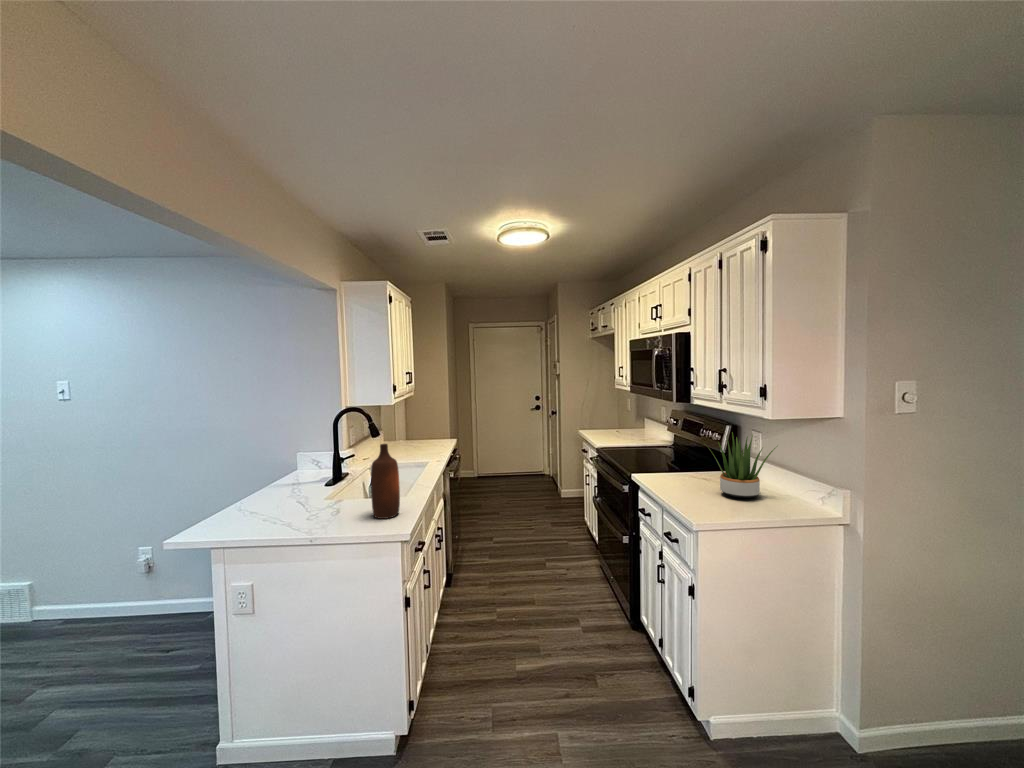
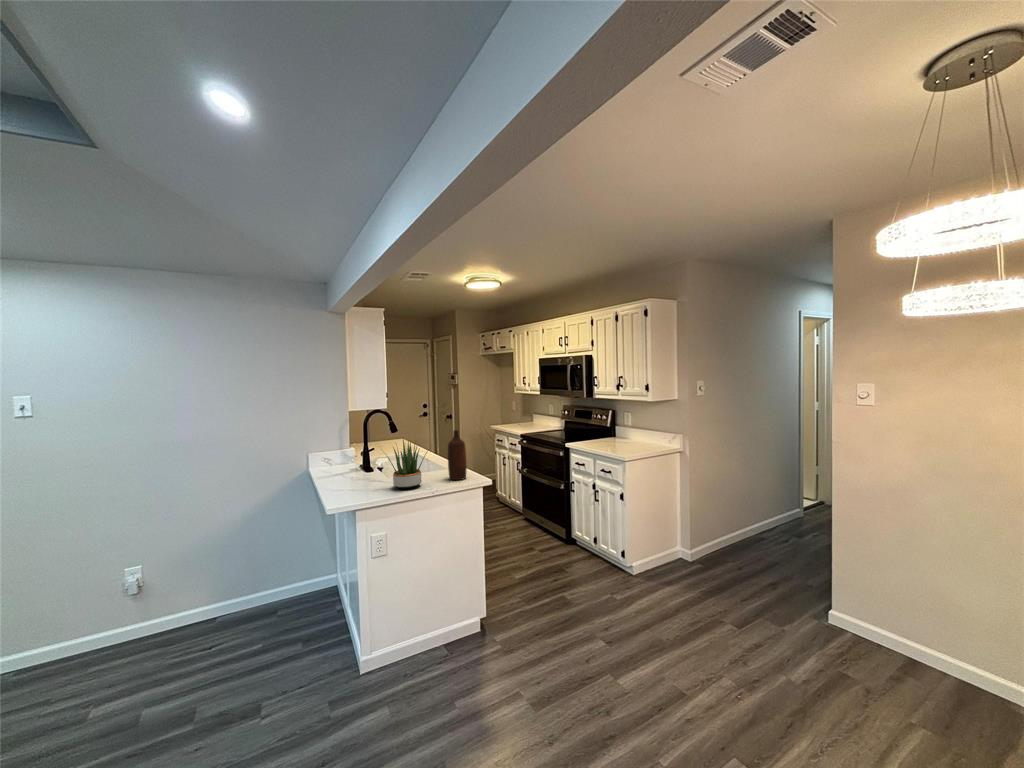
potted plant: present [710,433,775,498] -> present [387,439,427,489]

